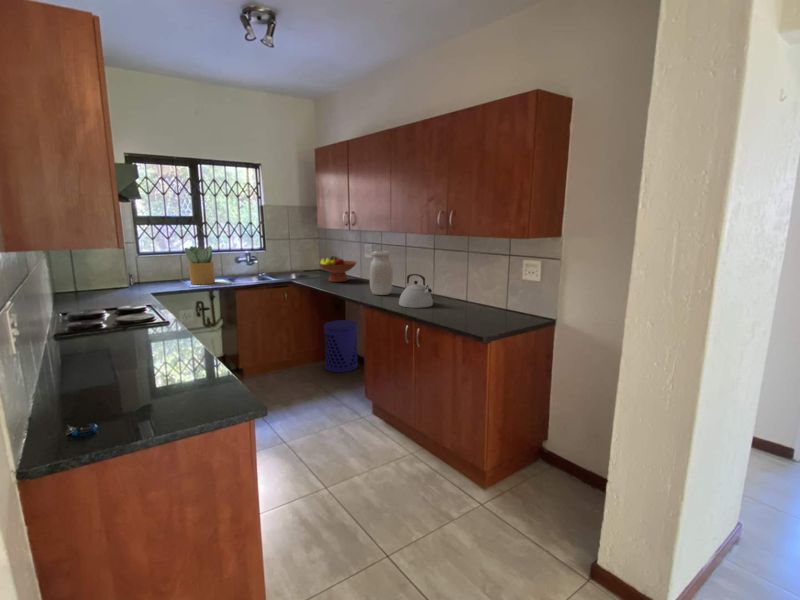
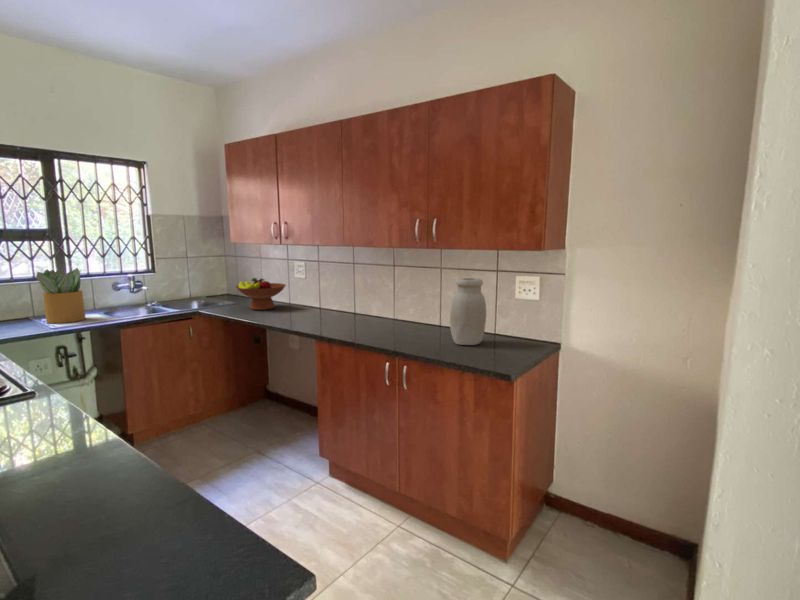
jar: present [370,251,393,295] -> present [450,278,486,345]
kettle: present [399,274,433,308] -> none [365,297,407,339]
waste bin: present [324,320,358,372] -> none [242,355,286,422]

